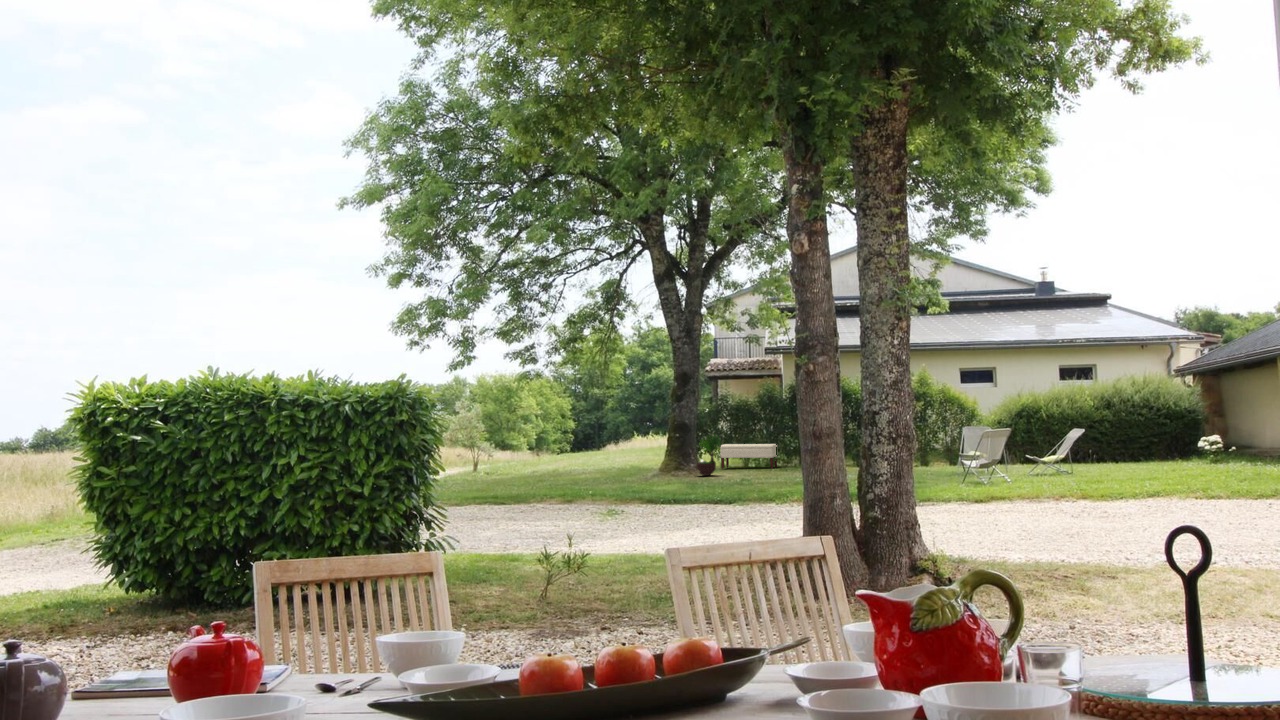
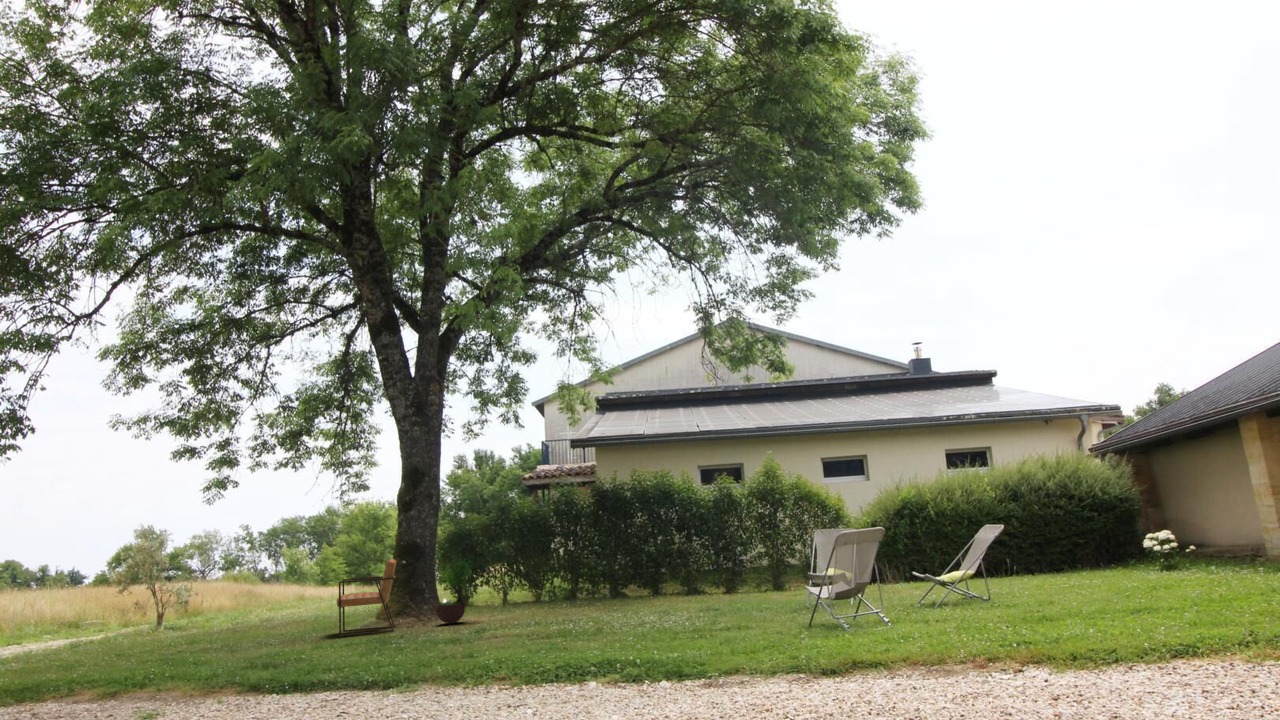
chair: none [631,432,671,480] -> present [337,559,396,637]
bench: present [720,444,777,469] -> none [491,569,572,609]

